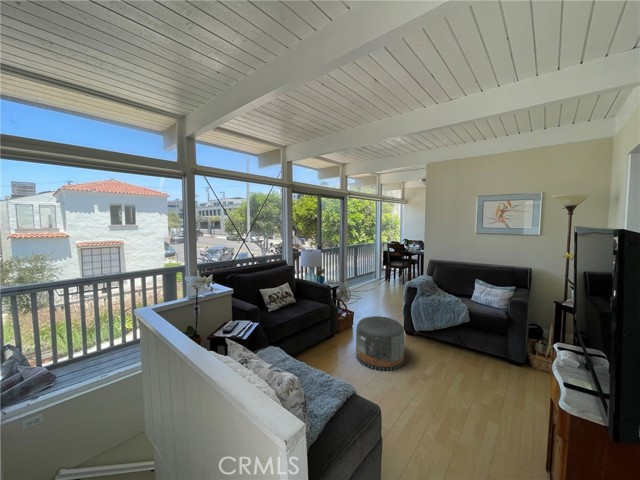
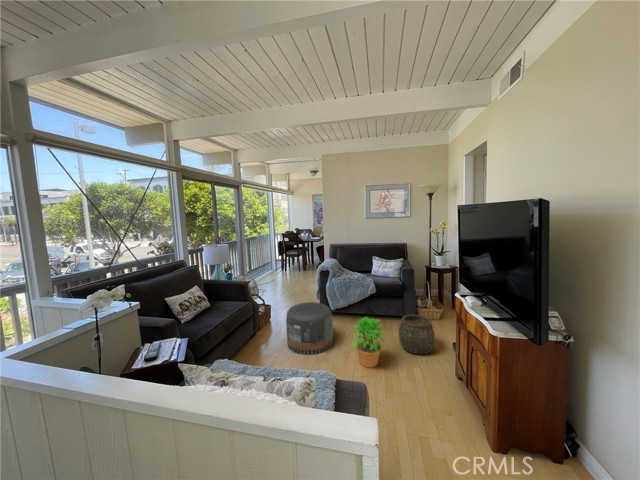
potted plant: none [412,345,458,404] -> present [353,317,384,367]
woven basket: none [481,357,534,413] -> present [399,315,435,354]

